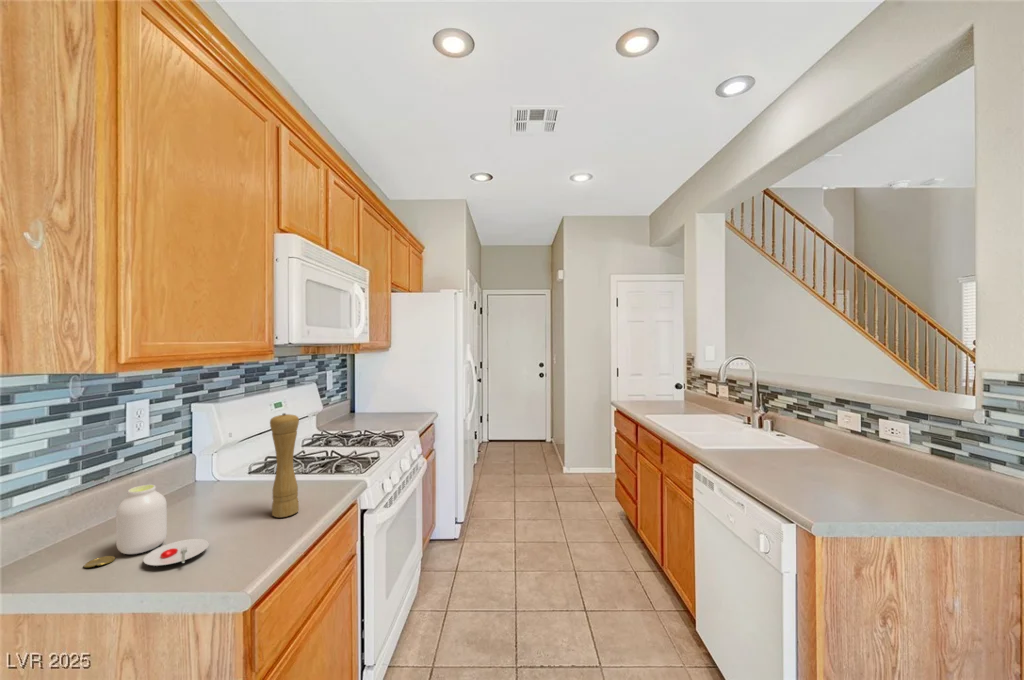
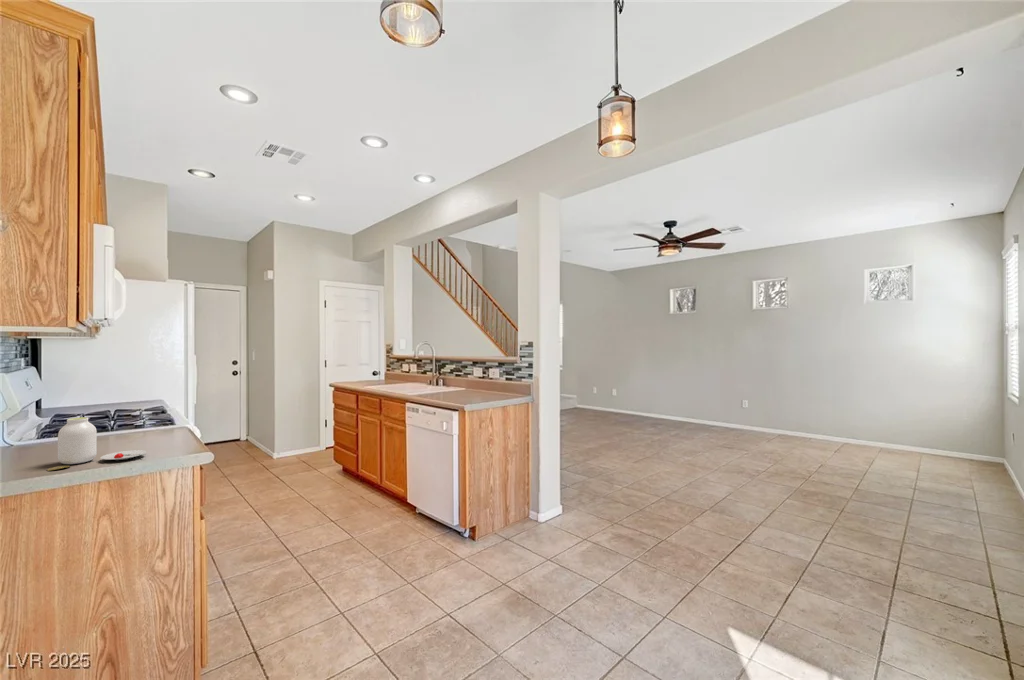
pepper mill: present [270,413,299,517] -> none [151,370,174,443]

